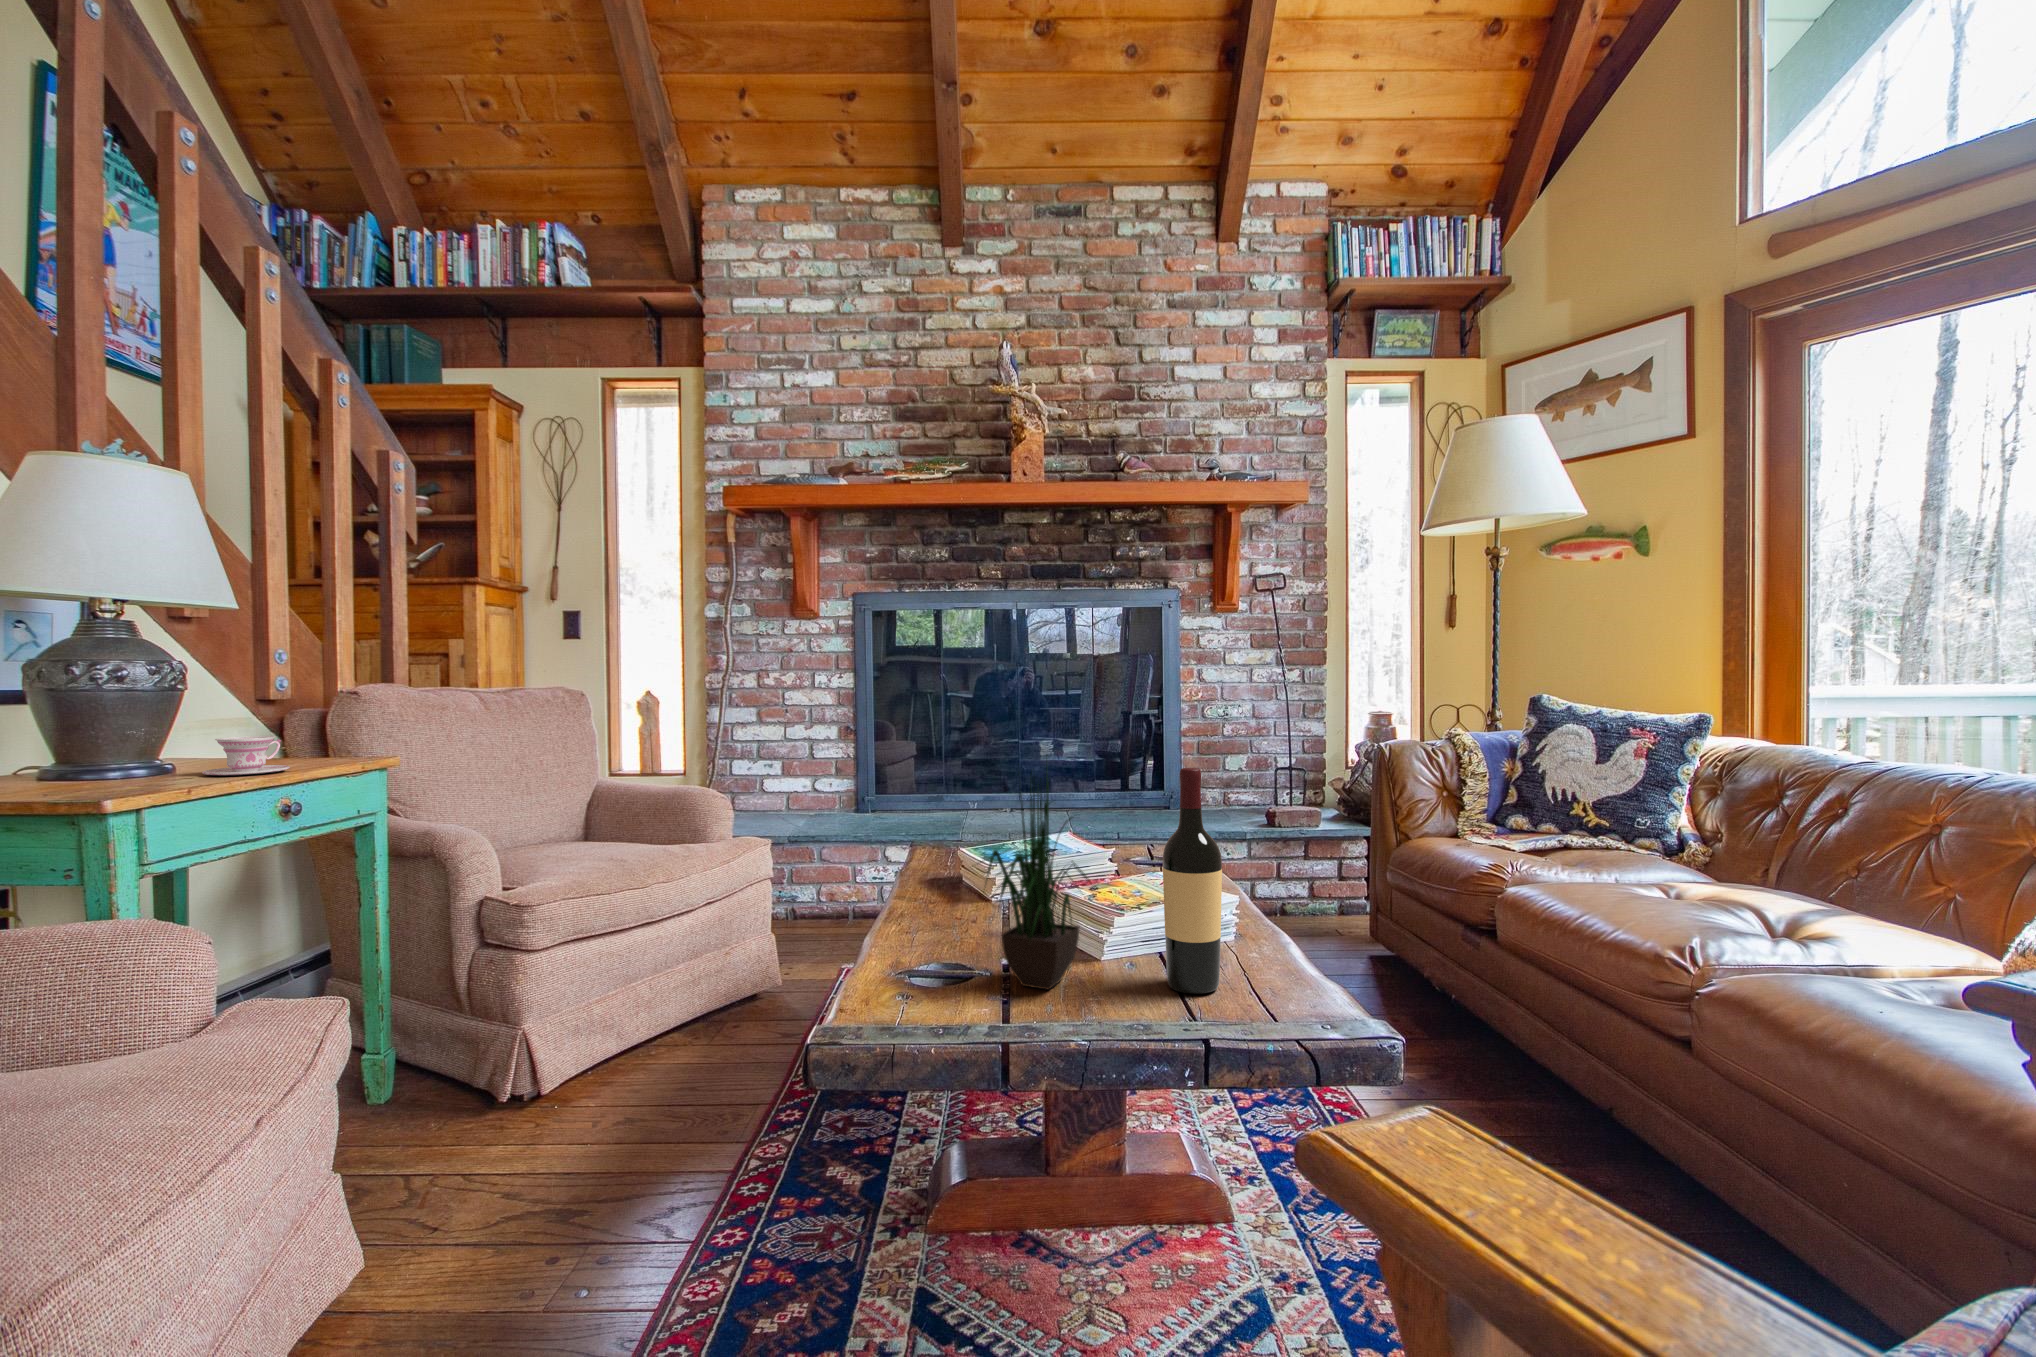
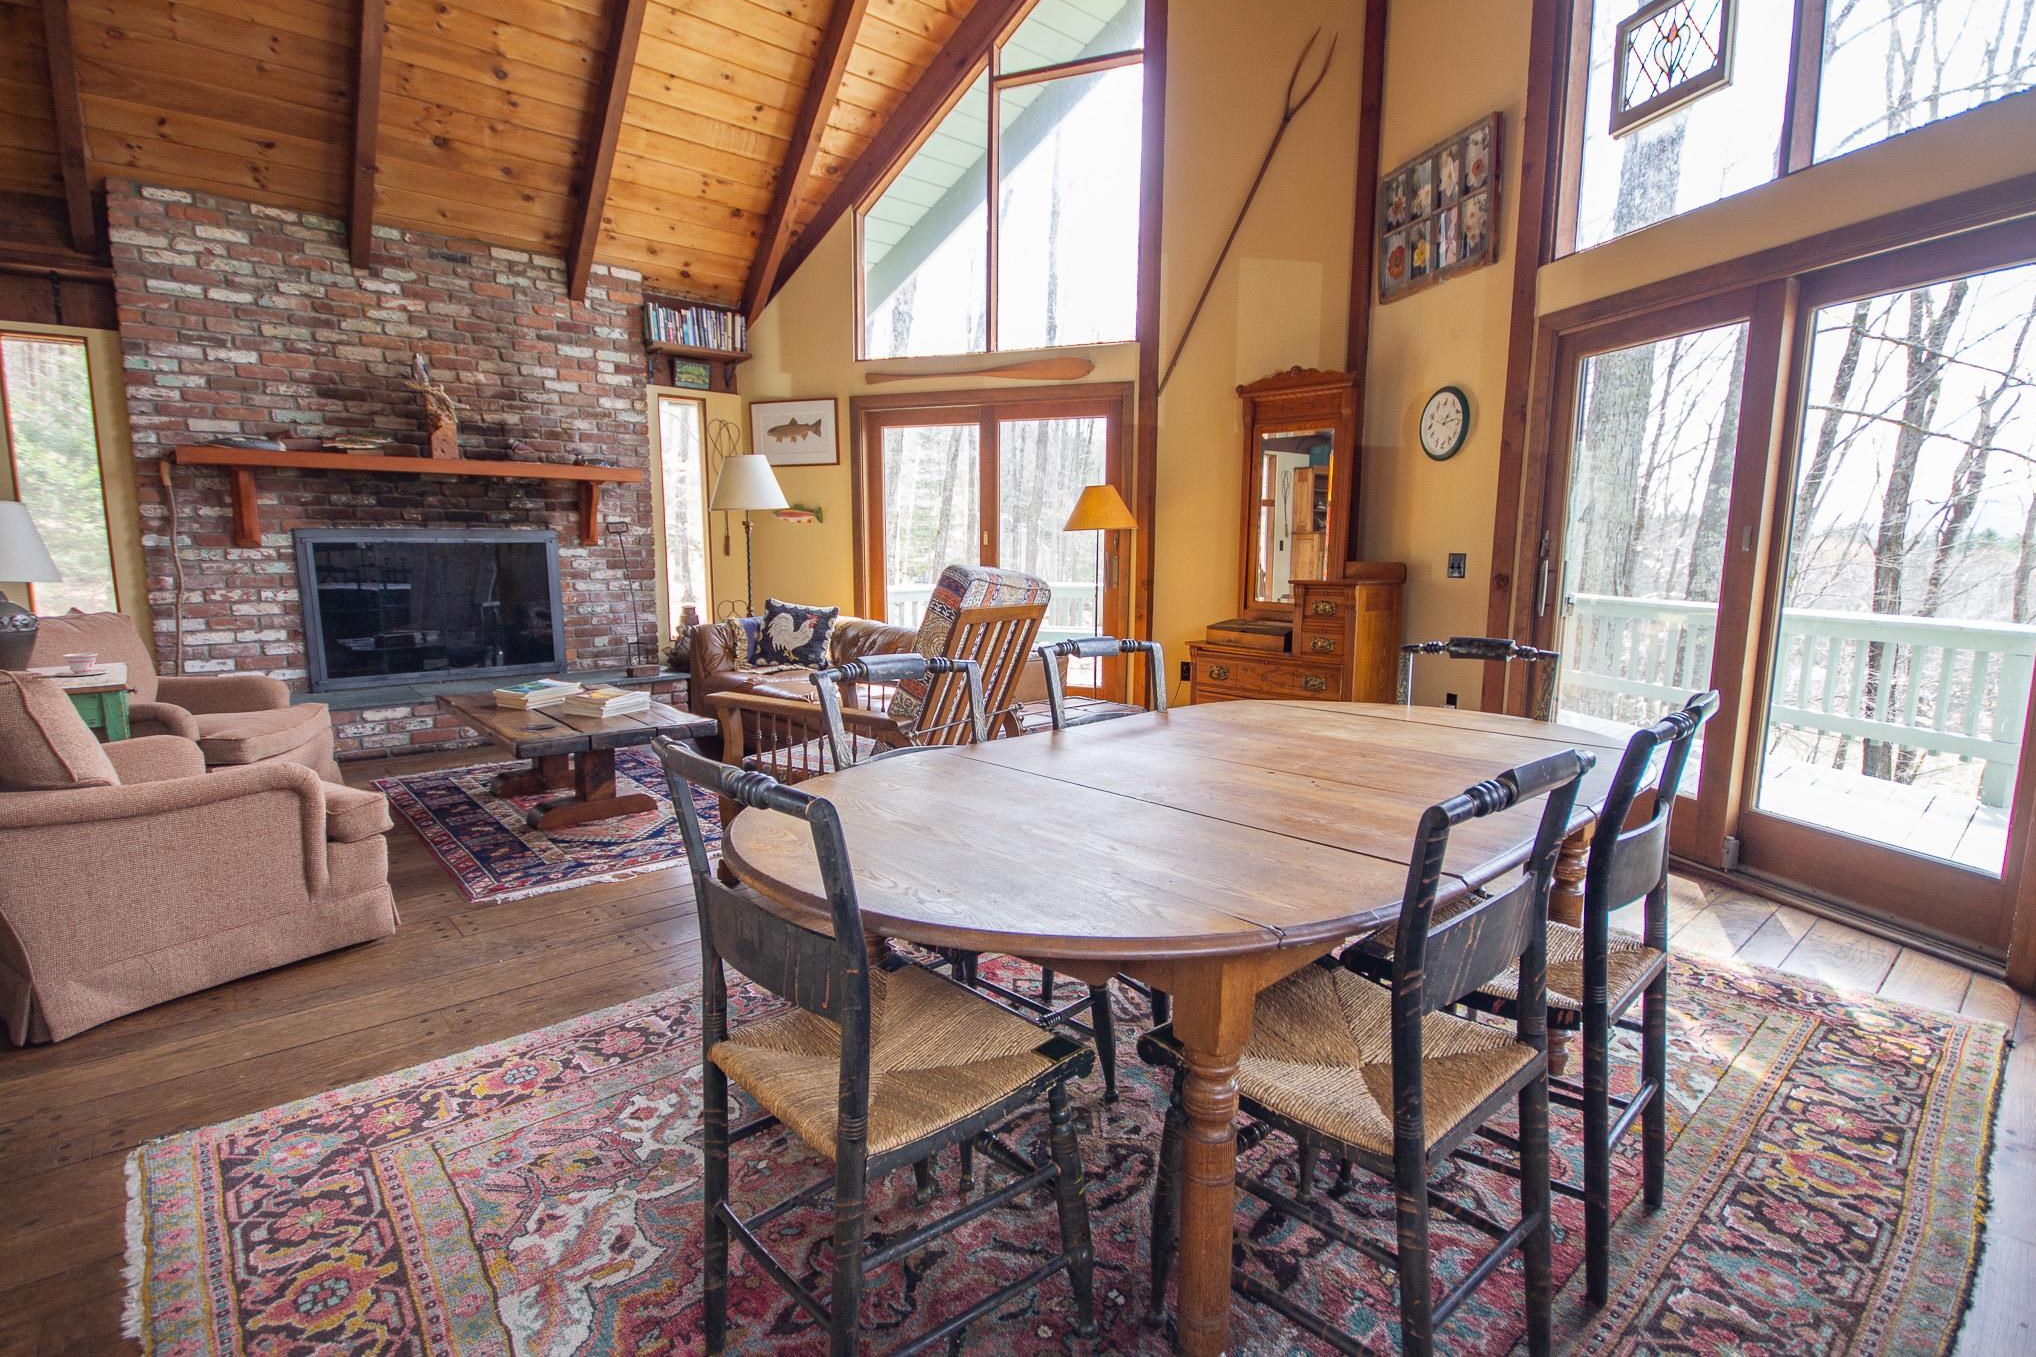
potted plant: present [983,768,1094,990] -> none [560,629,615,722]
wine bottle: present [1163,768,1222,994] -> none [636,639,659,716]

